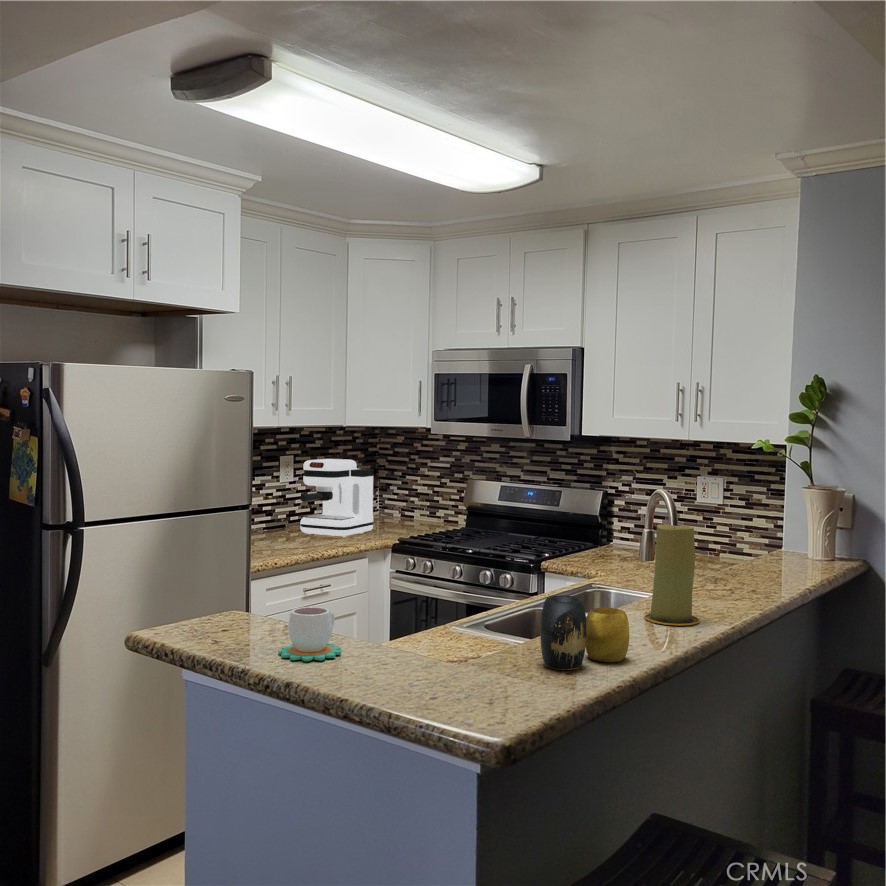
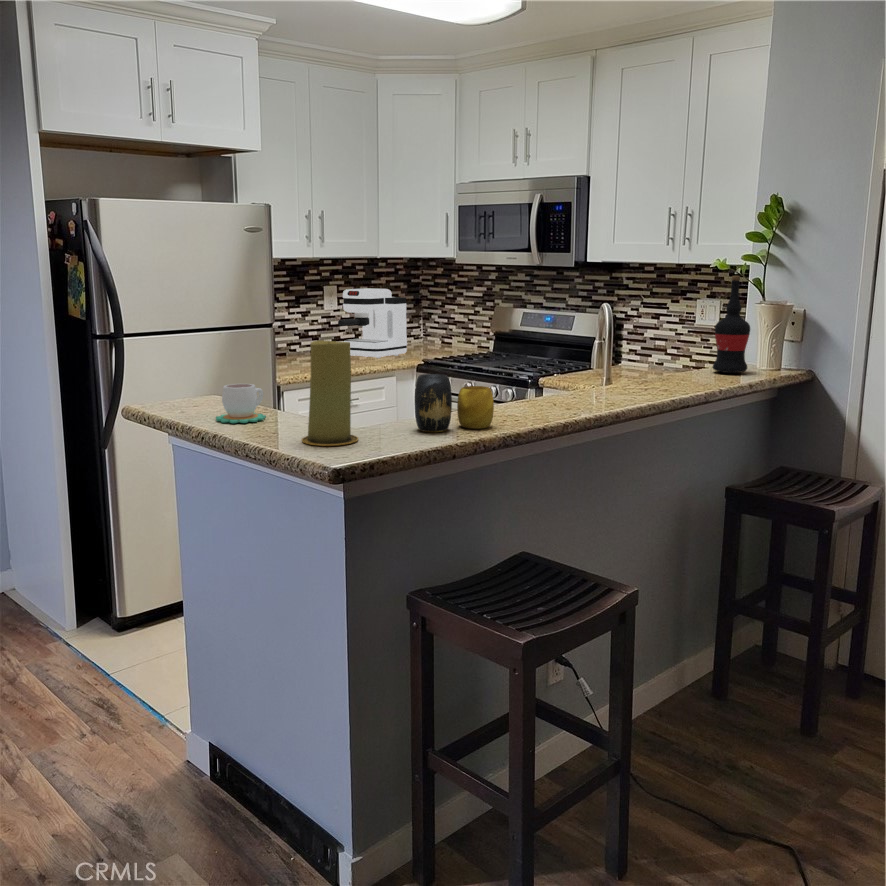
wine bottle: none [771,462,811,567] -> present [712,276,750,373]
candle: present [644,524,700,626] -> present [302,340,358,446]

